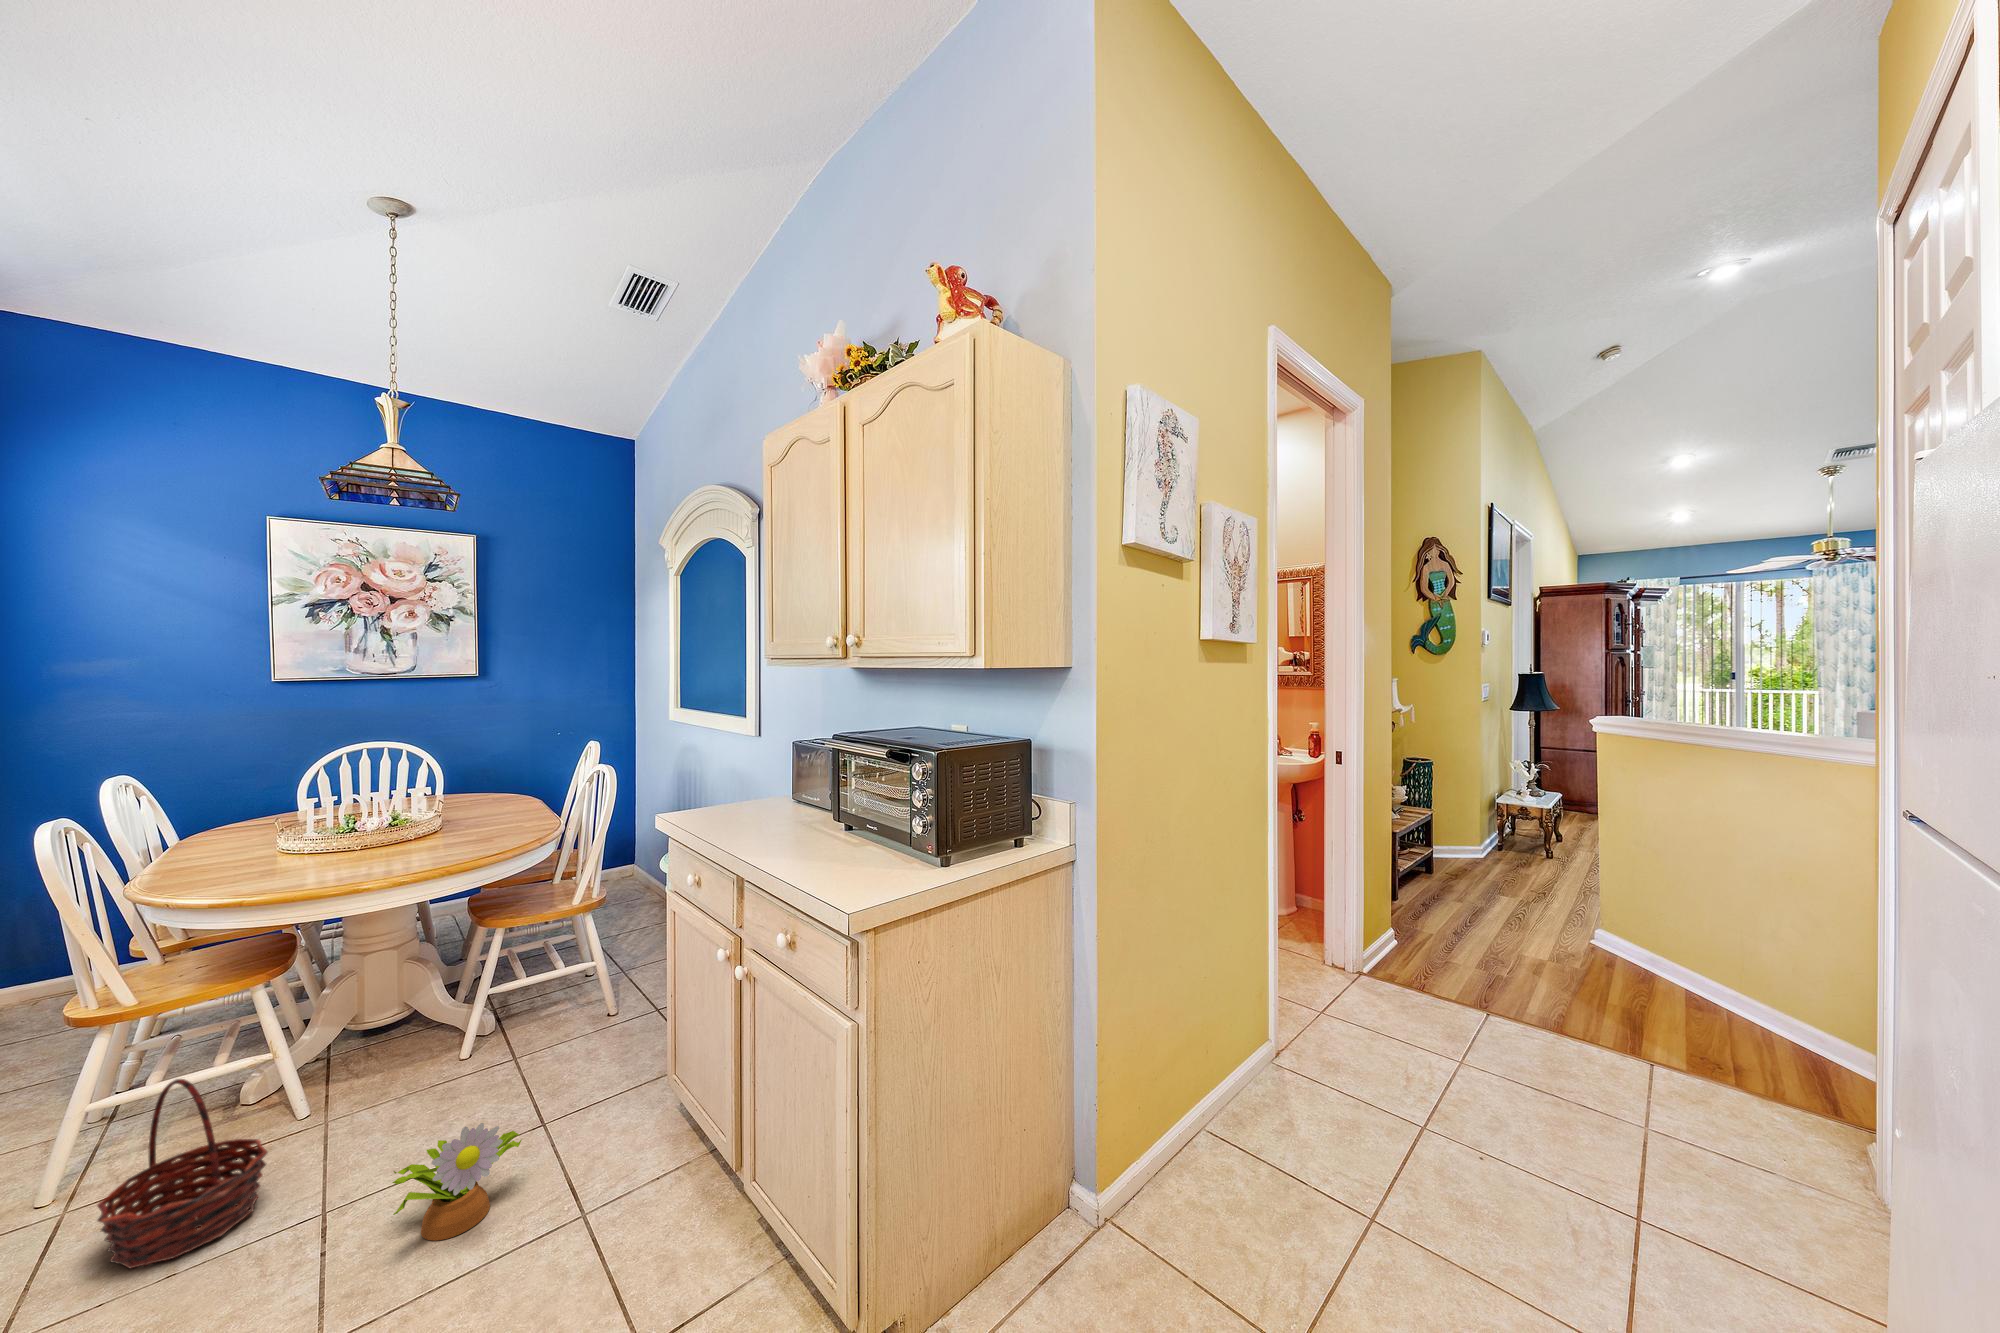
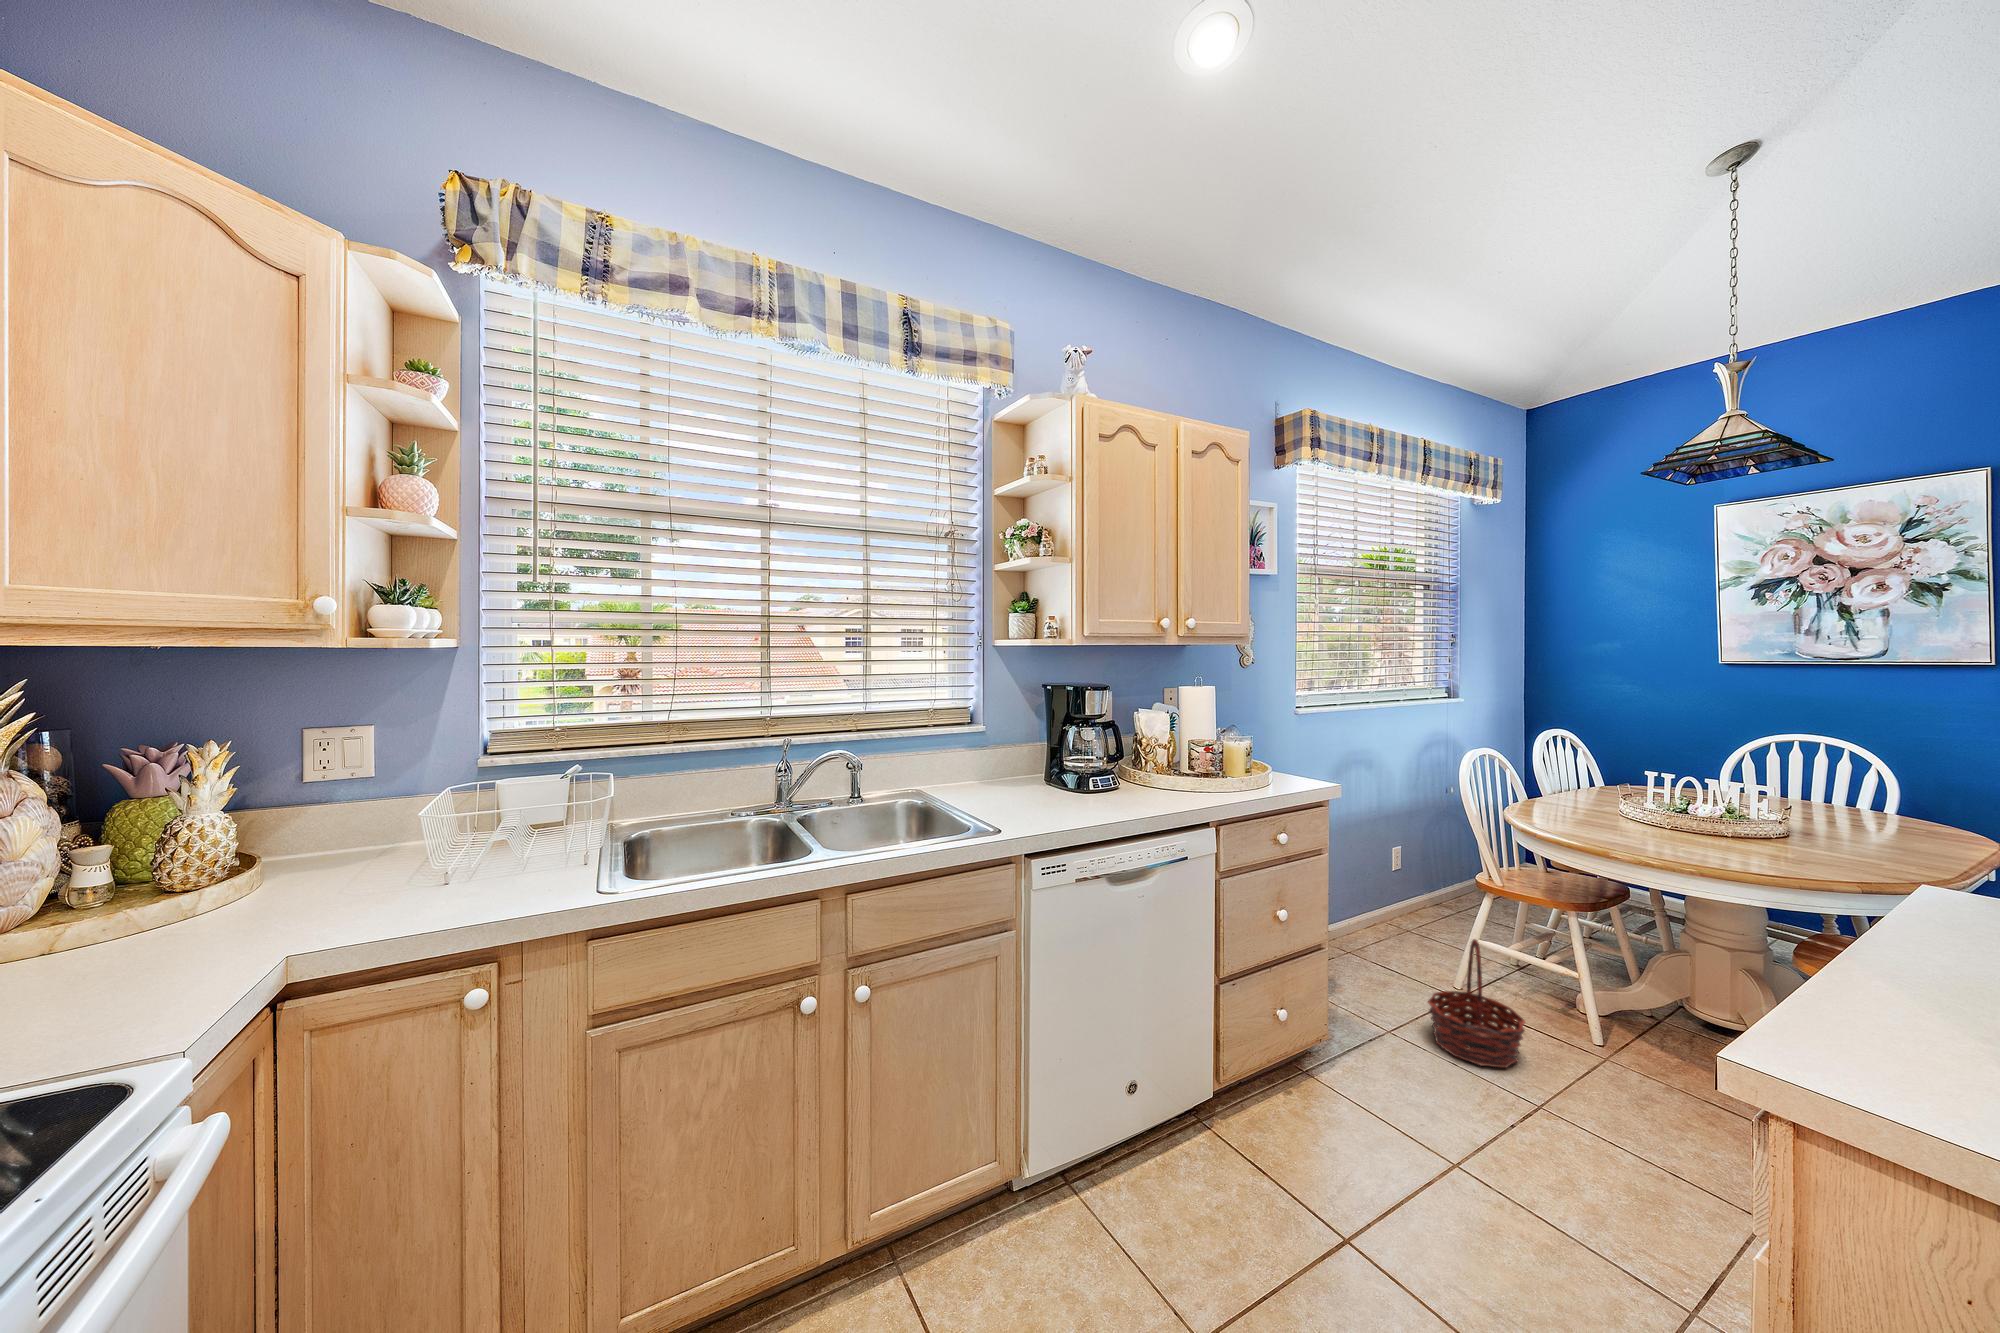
decorative plant: present [393,1123,521,1241] -> none [1547,1108,1702,1220]

